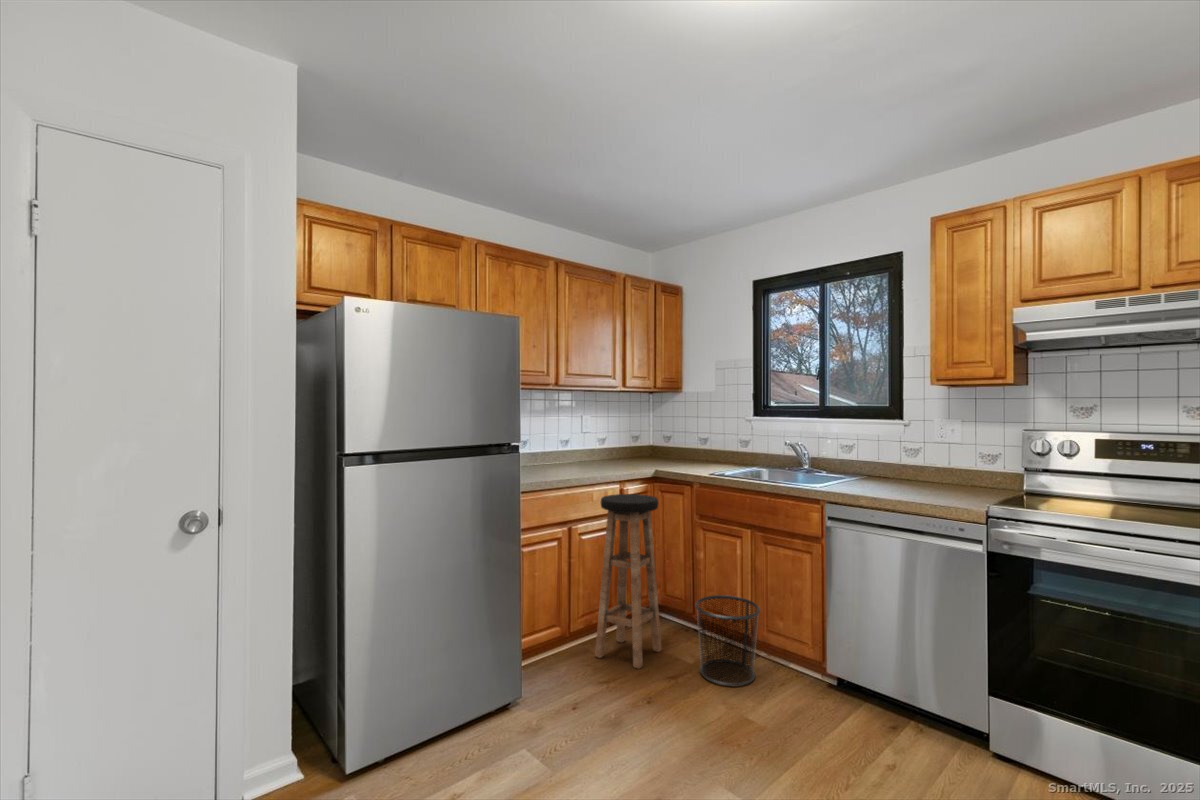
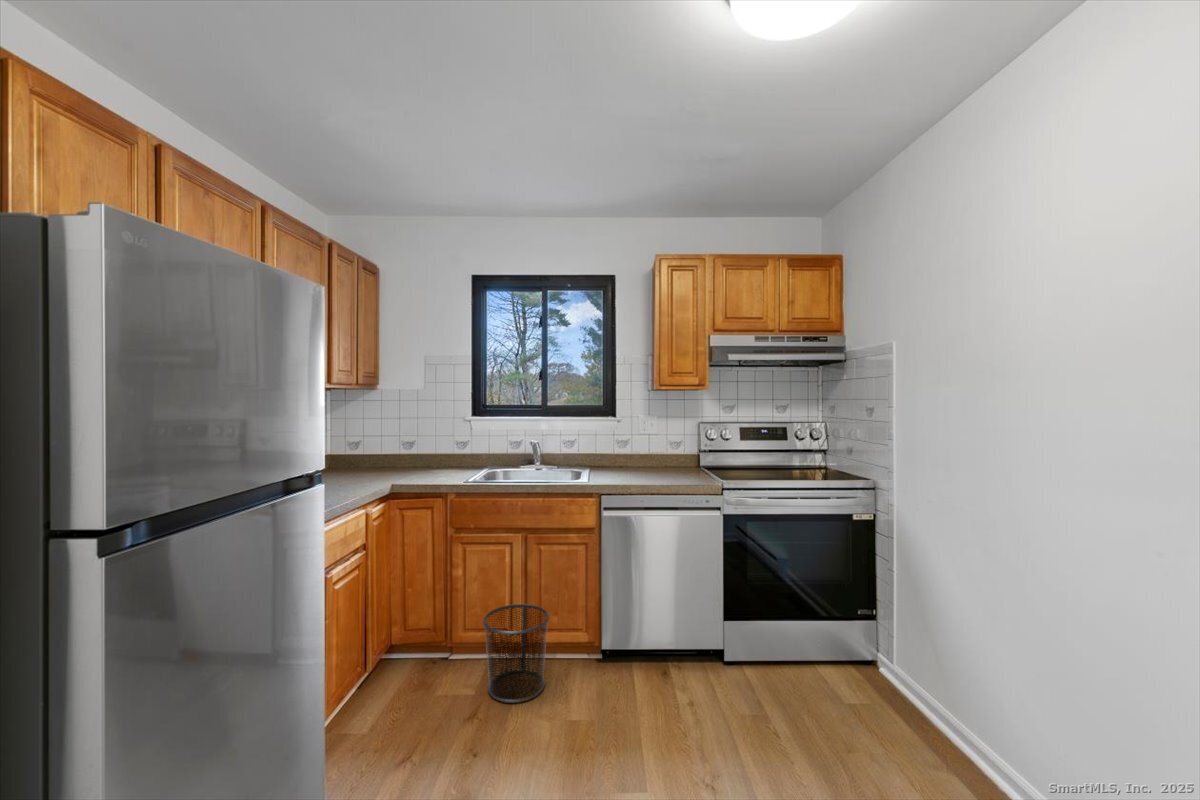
bar stool: present [595,494,662,669] -> none [358,517,434,739]

